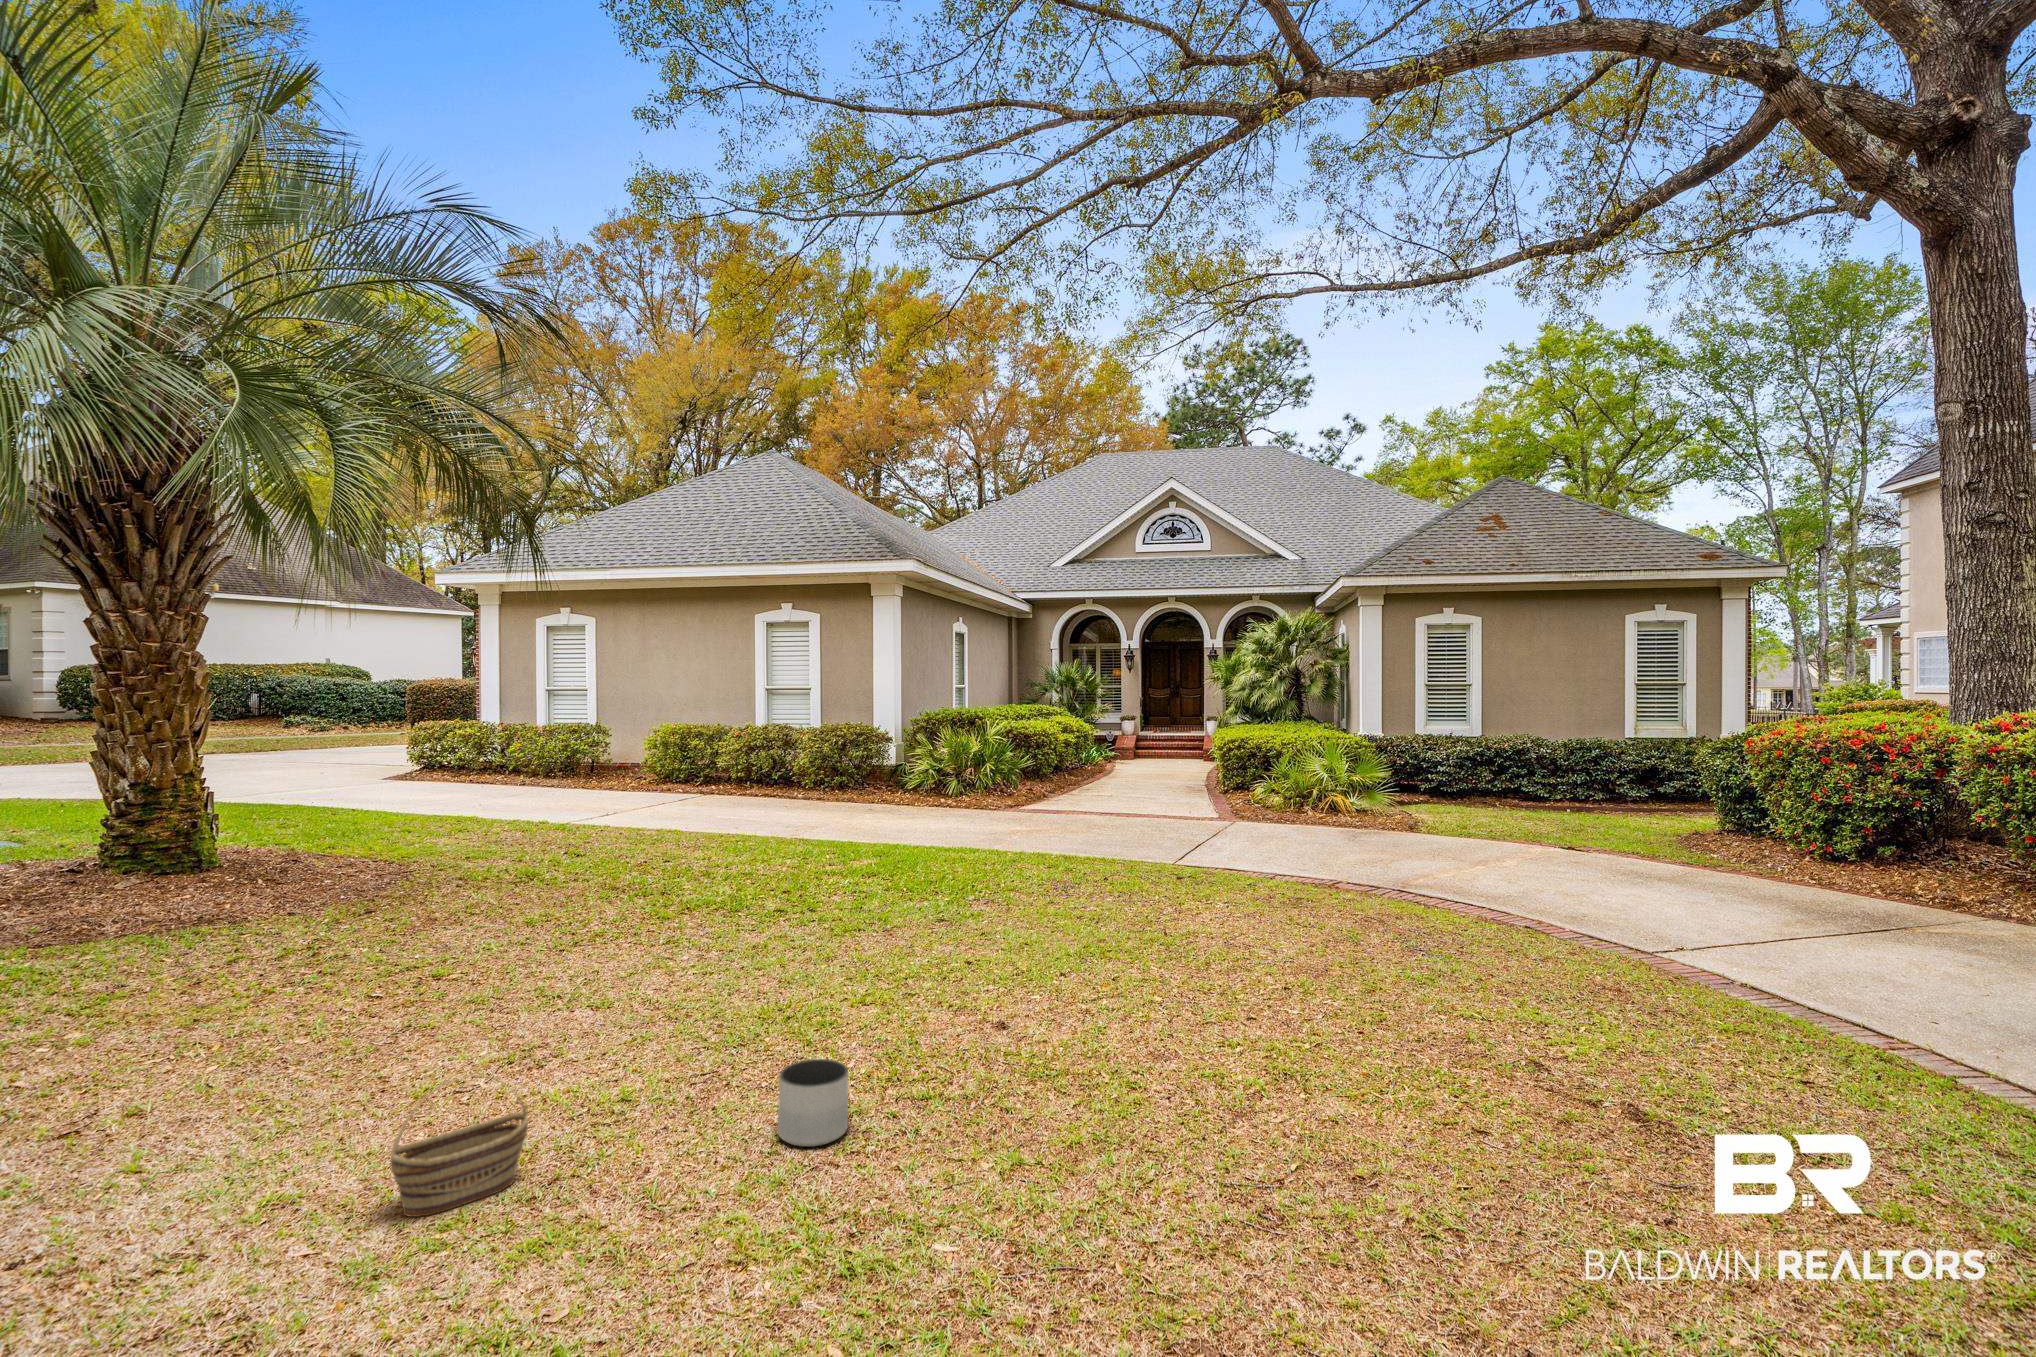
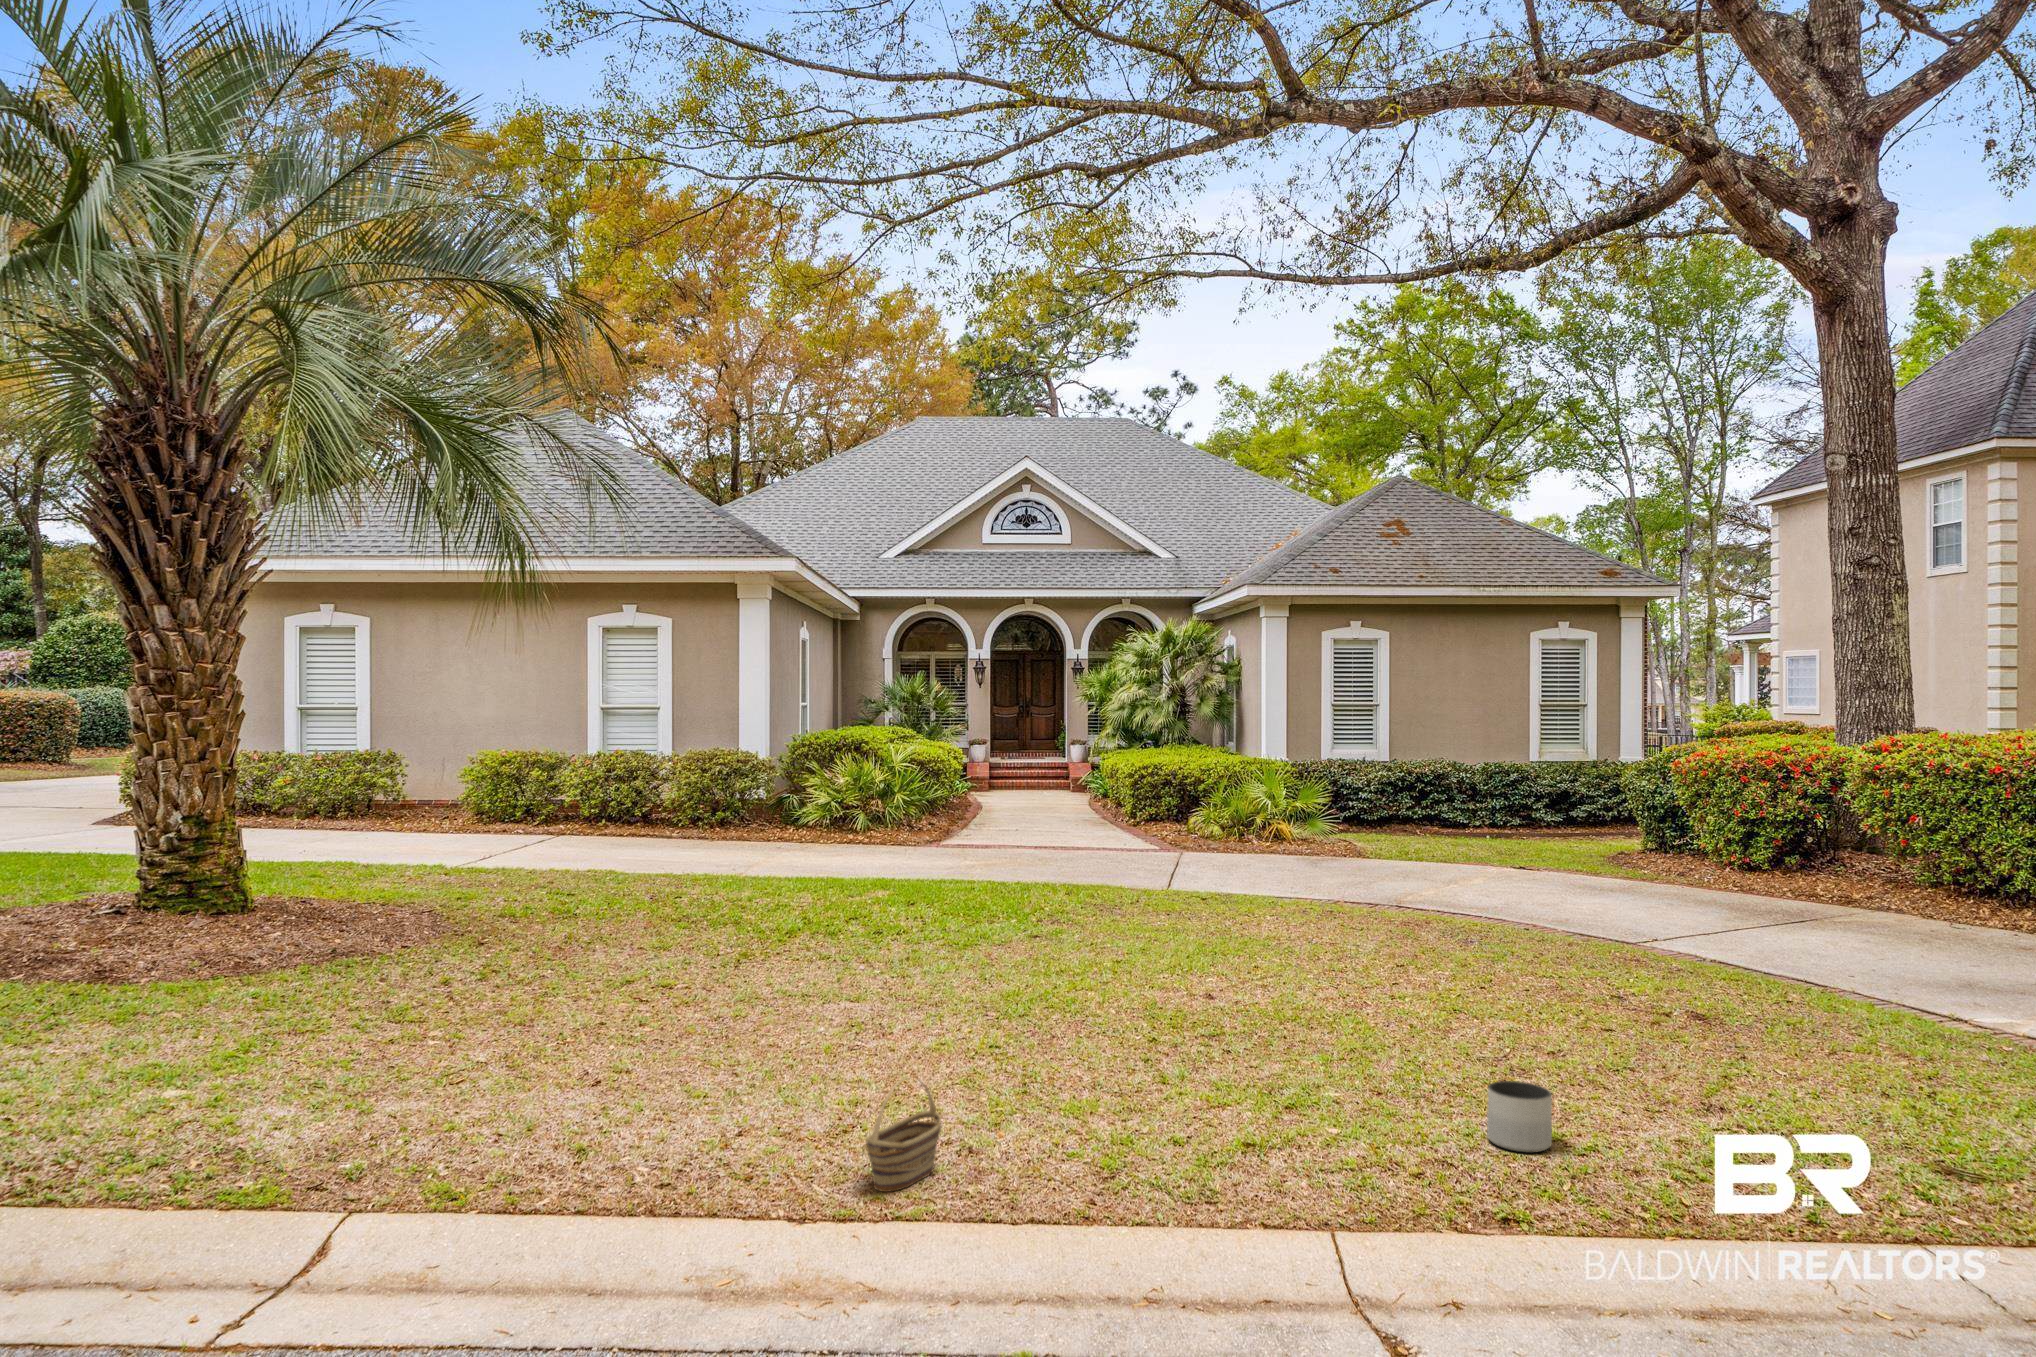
planter: present [778,1059,848,1147] -> present [1487,1081,1552,1153]

